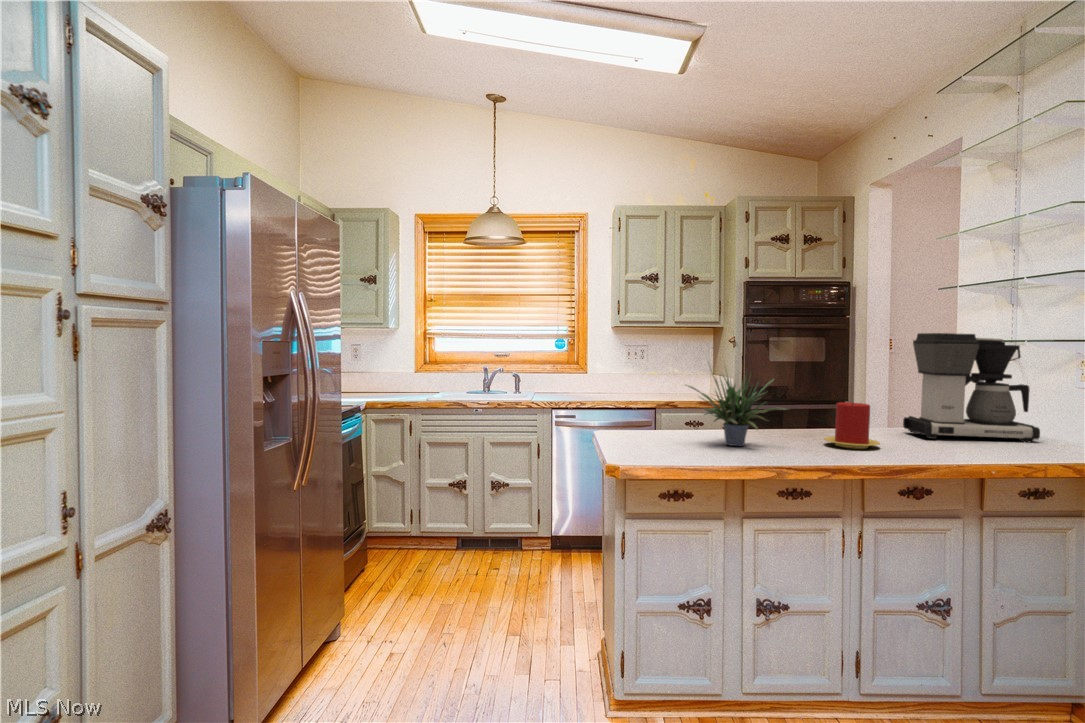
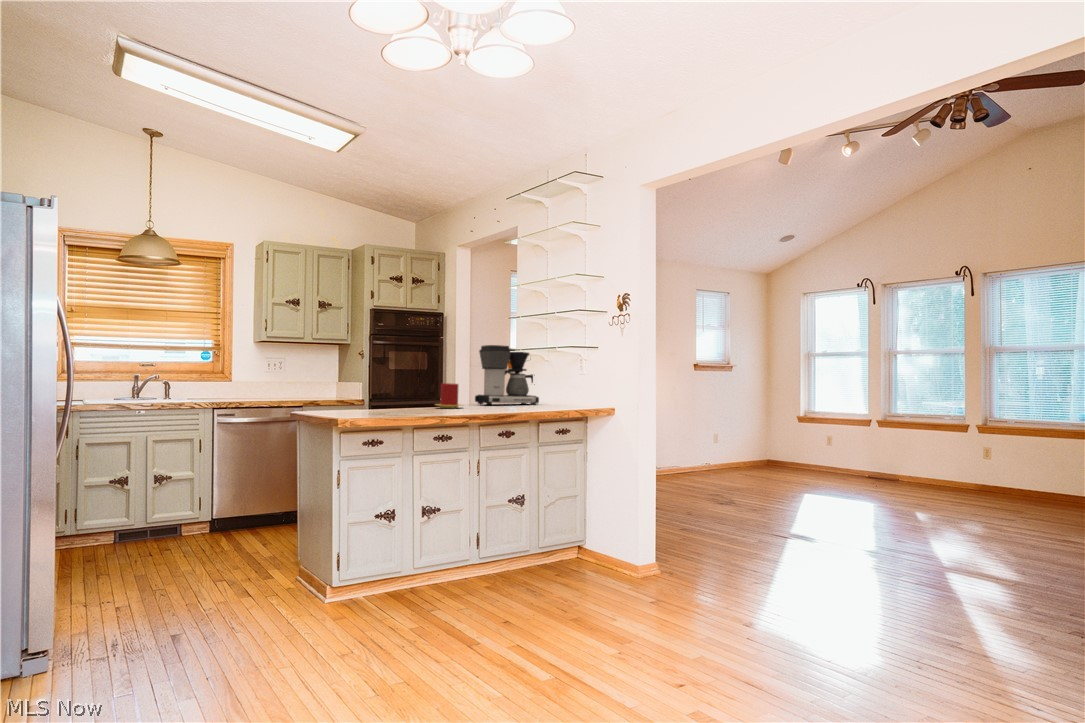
potted plant: present [687,370,787,446] -> none [355,355,417,410]

